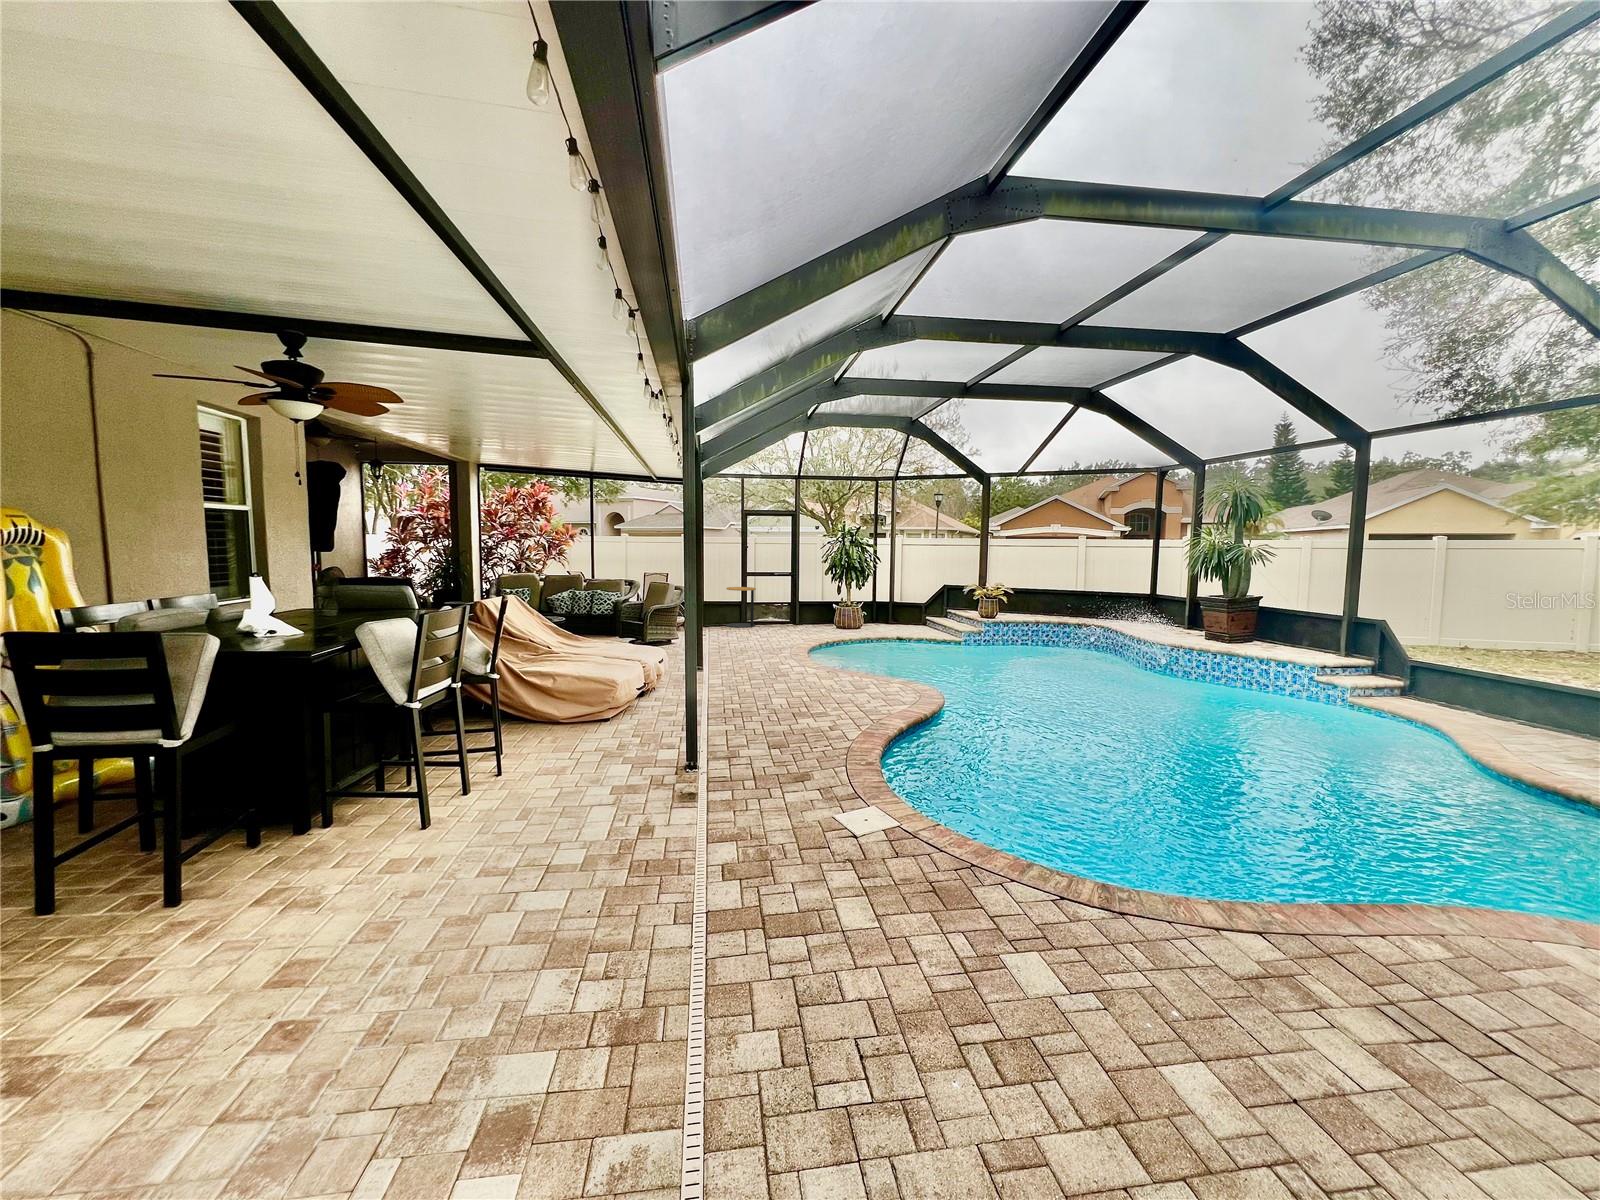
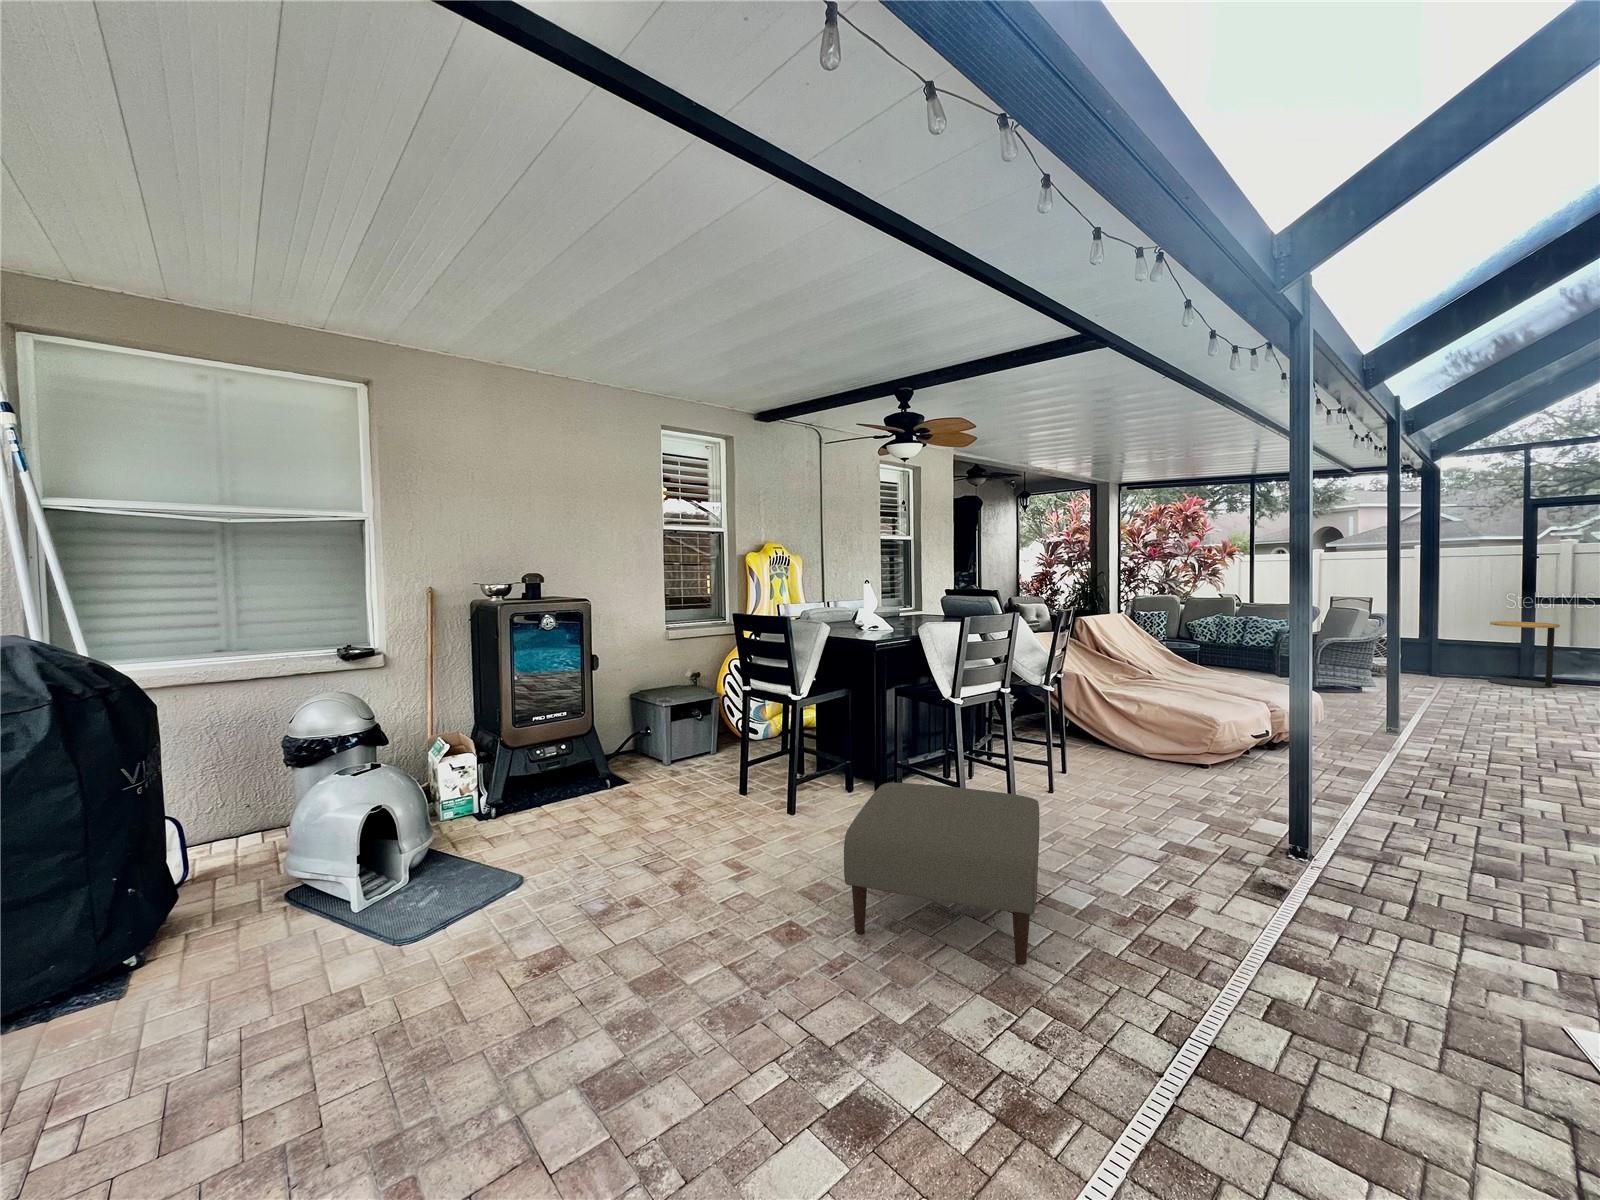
ottoman: none [360,781,573,984] -> present [844,783,1039,965]

